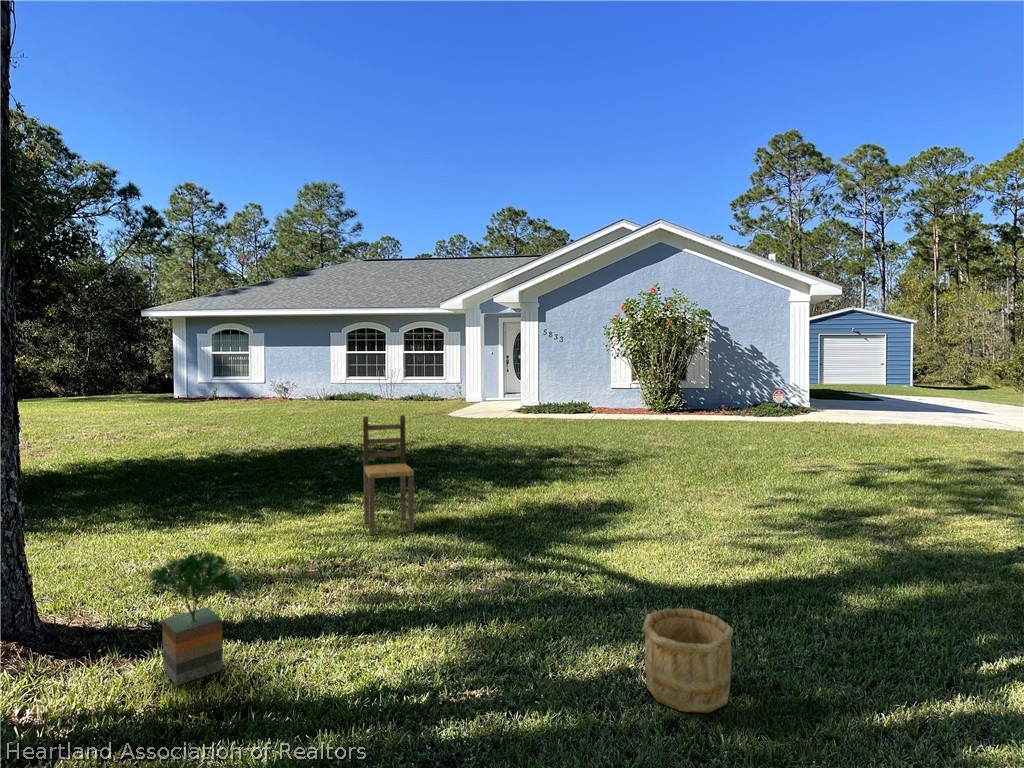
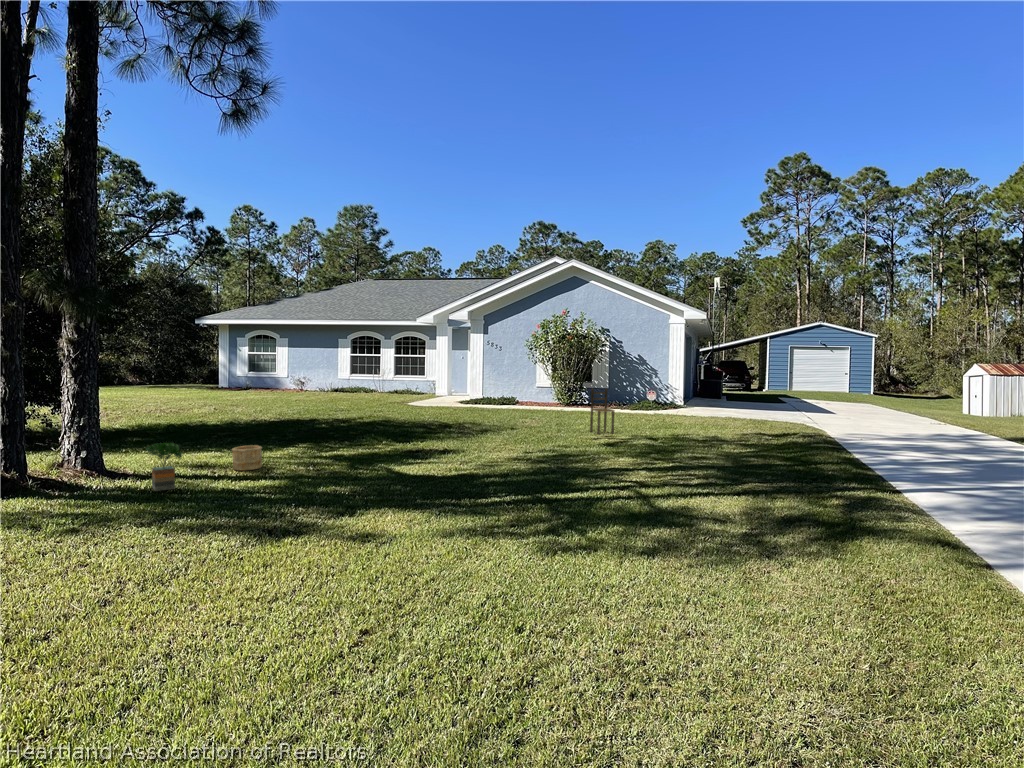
chair: present [363,415,414,535] -> present [590,388,615,434]
wooden bucket: present [642,609,733,713] -> present [232,445,262,471]

